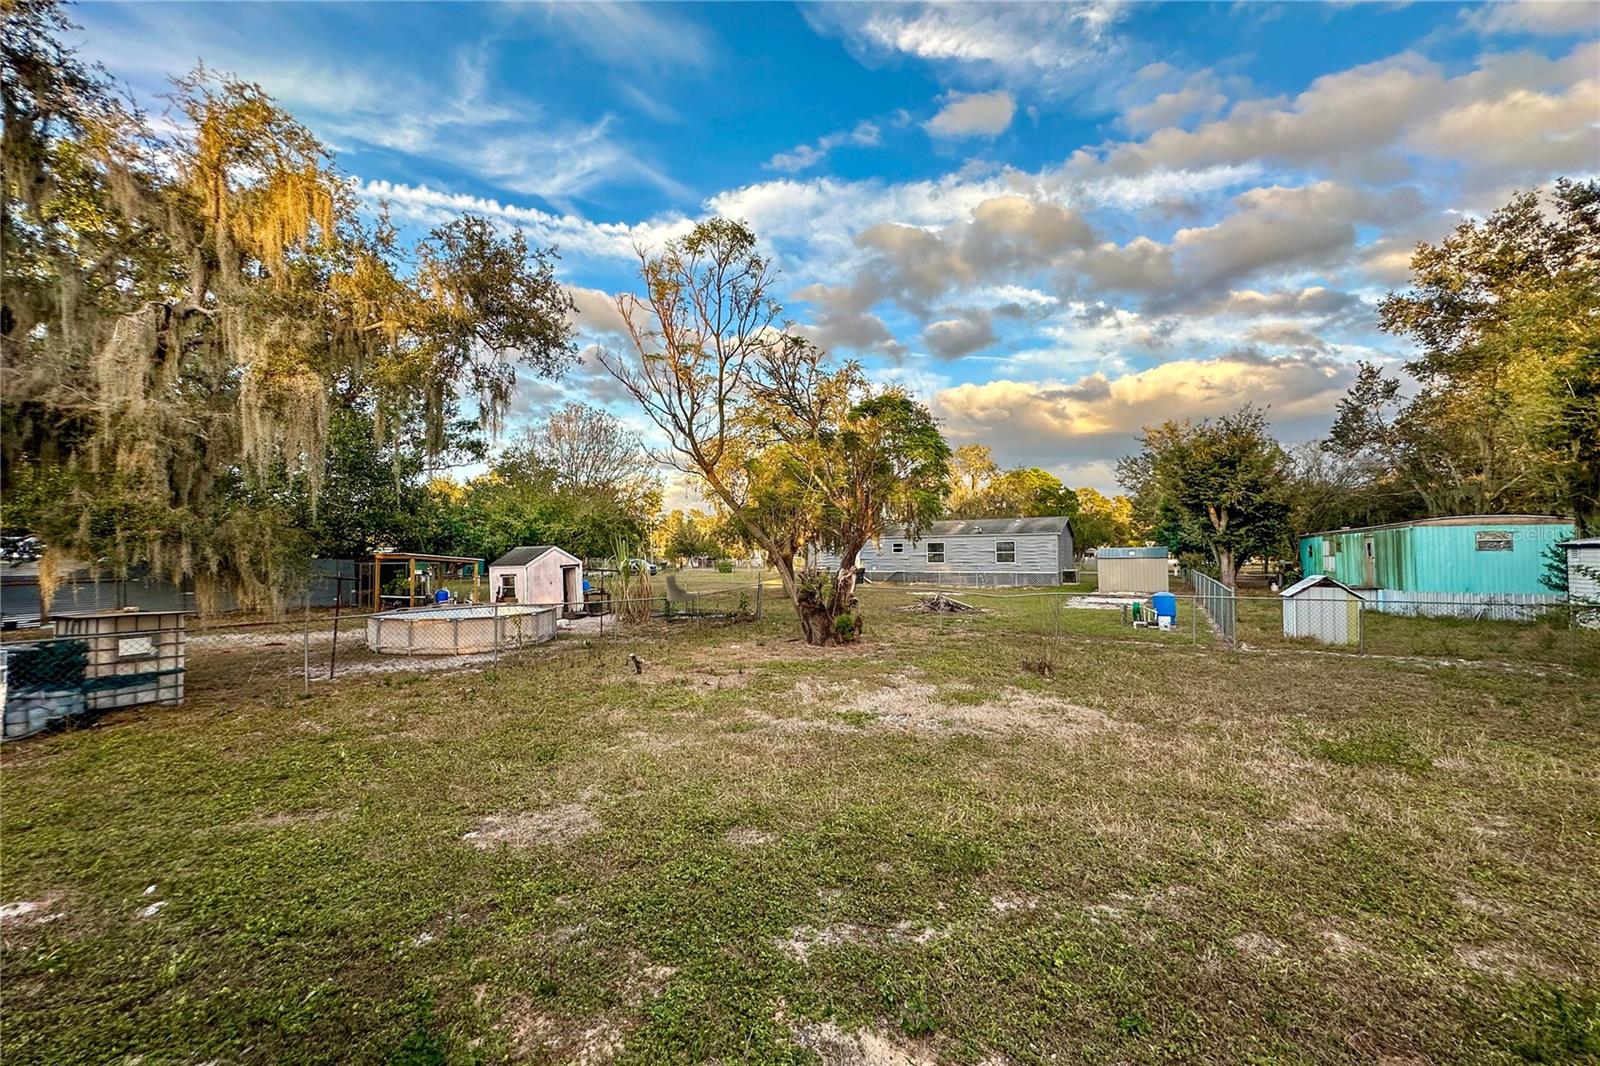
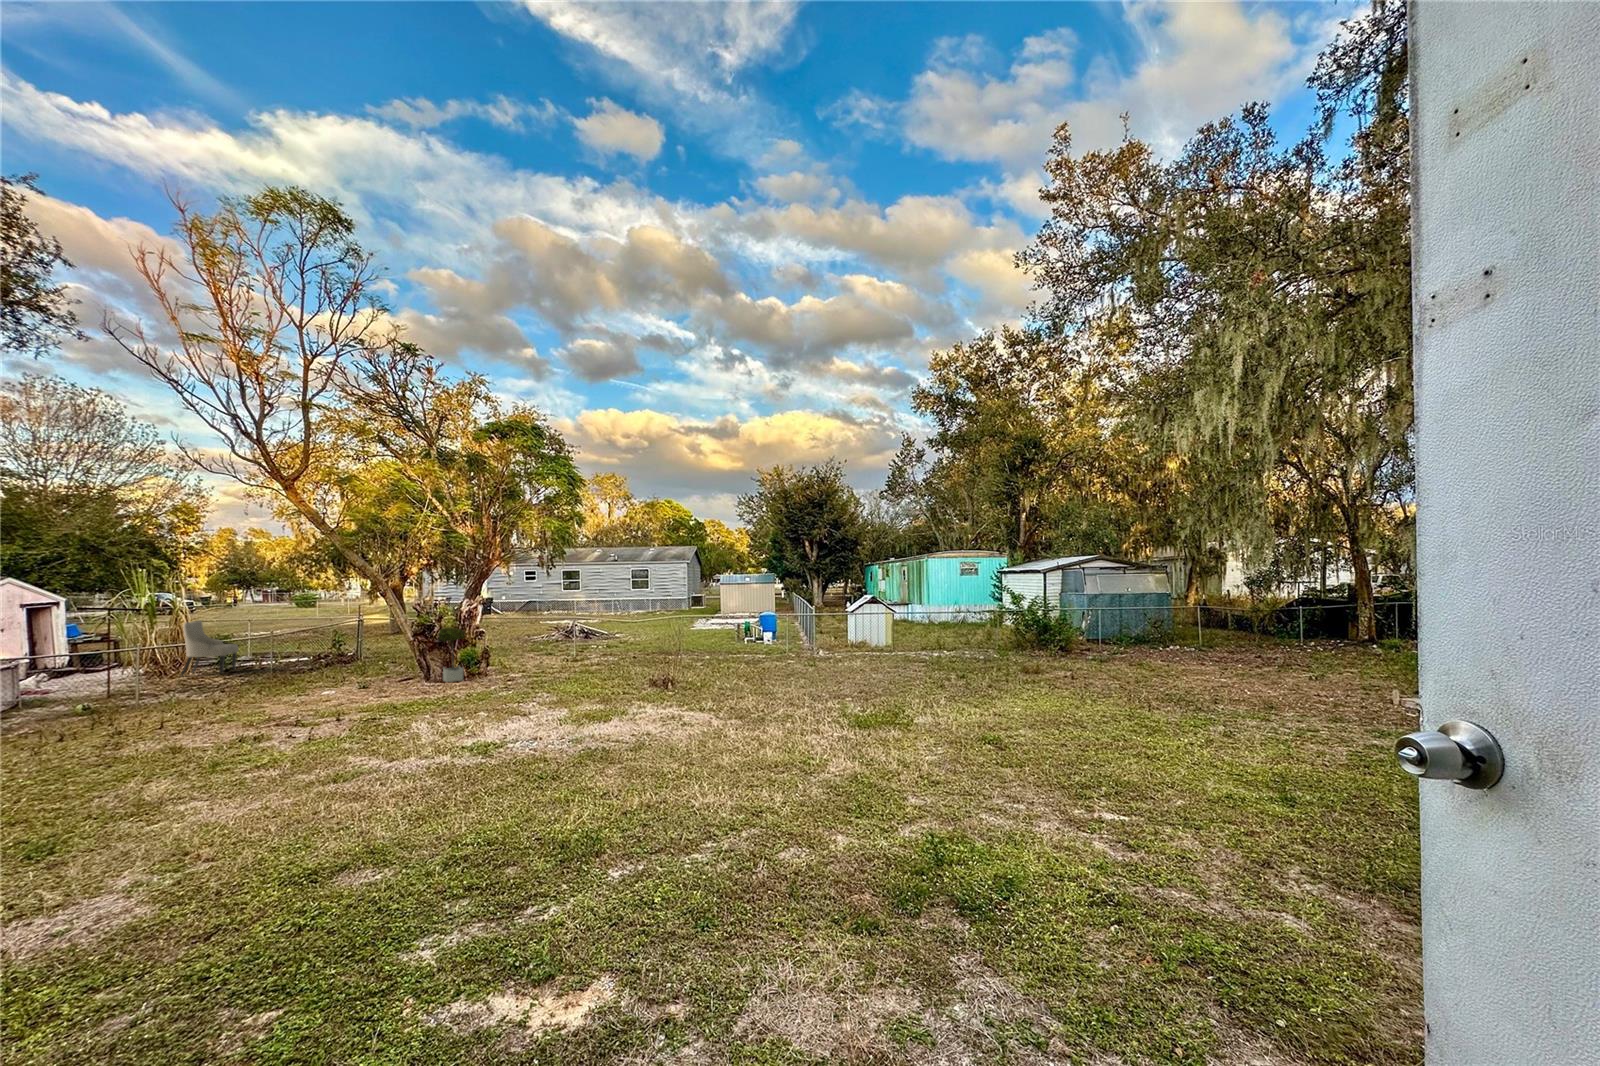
potted tree: none [821,591,843,641] -> present [438,627,465,682]

